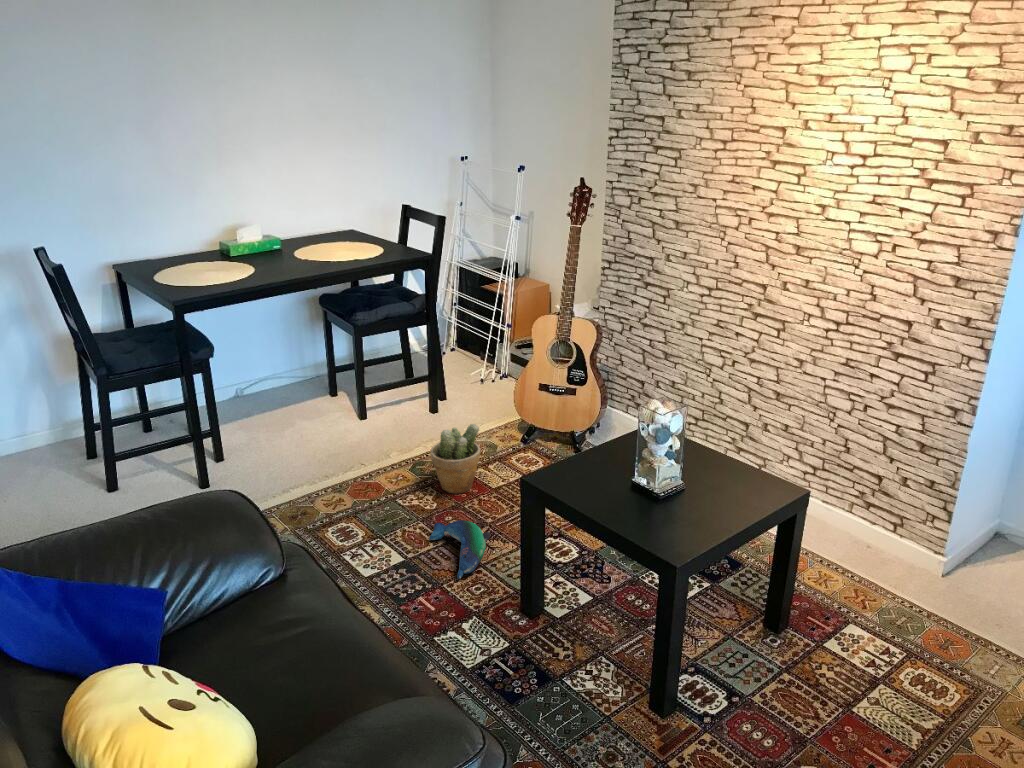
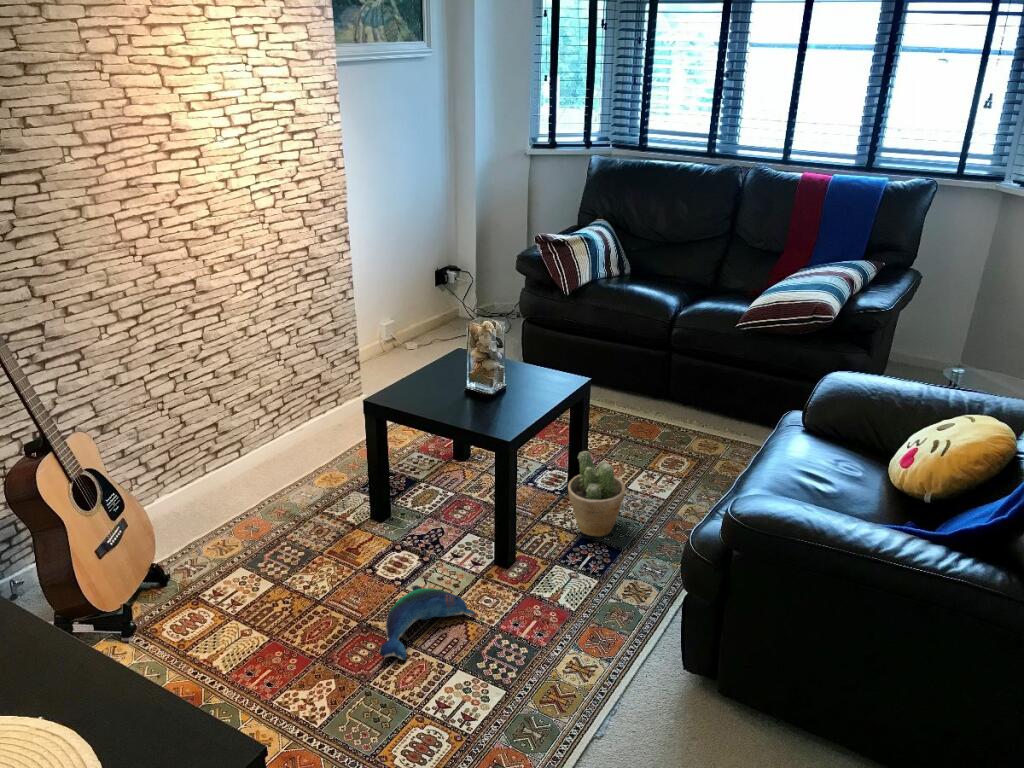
potted plant: present [431,424,480,494] -> present [568,451,625,537]

